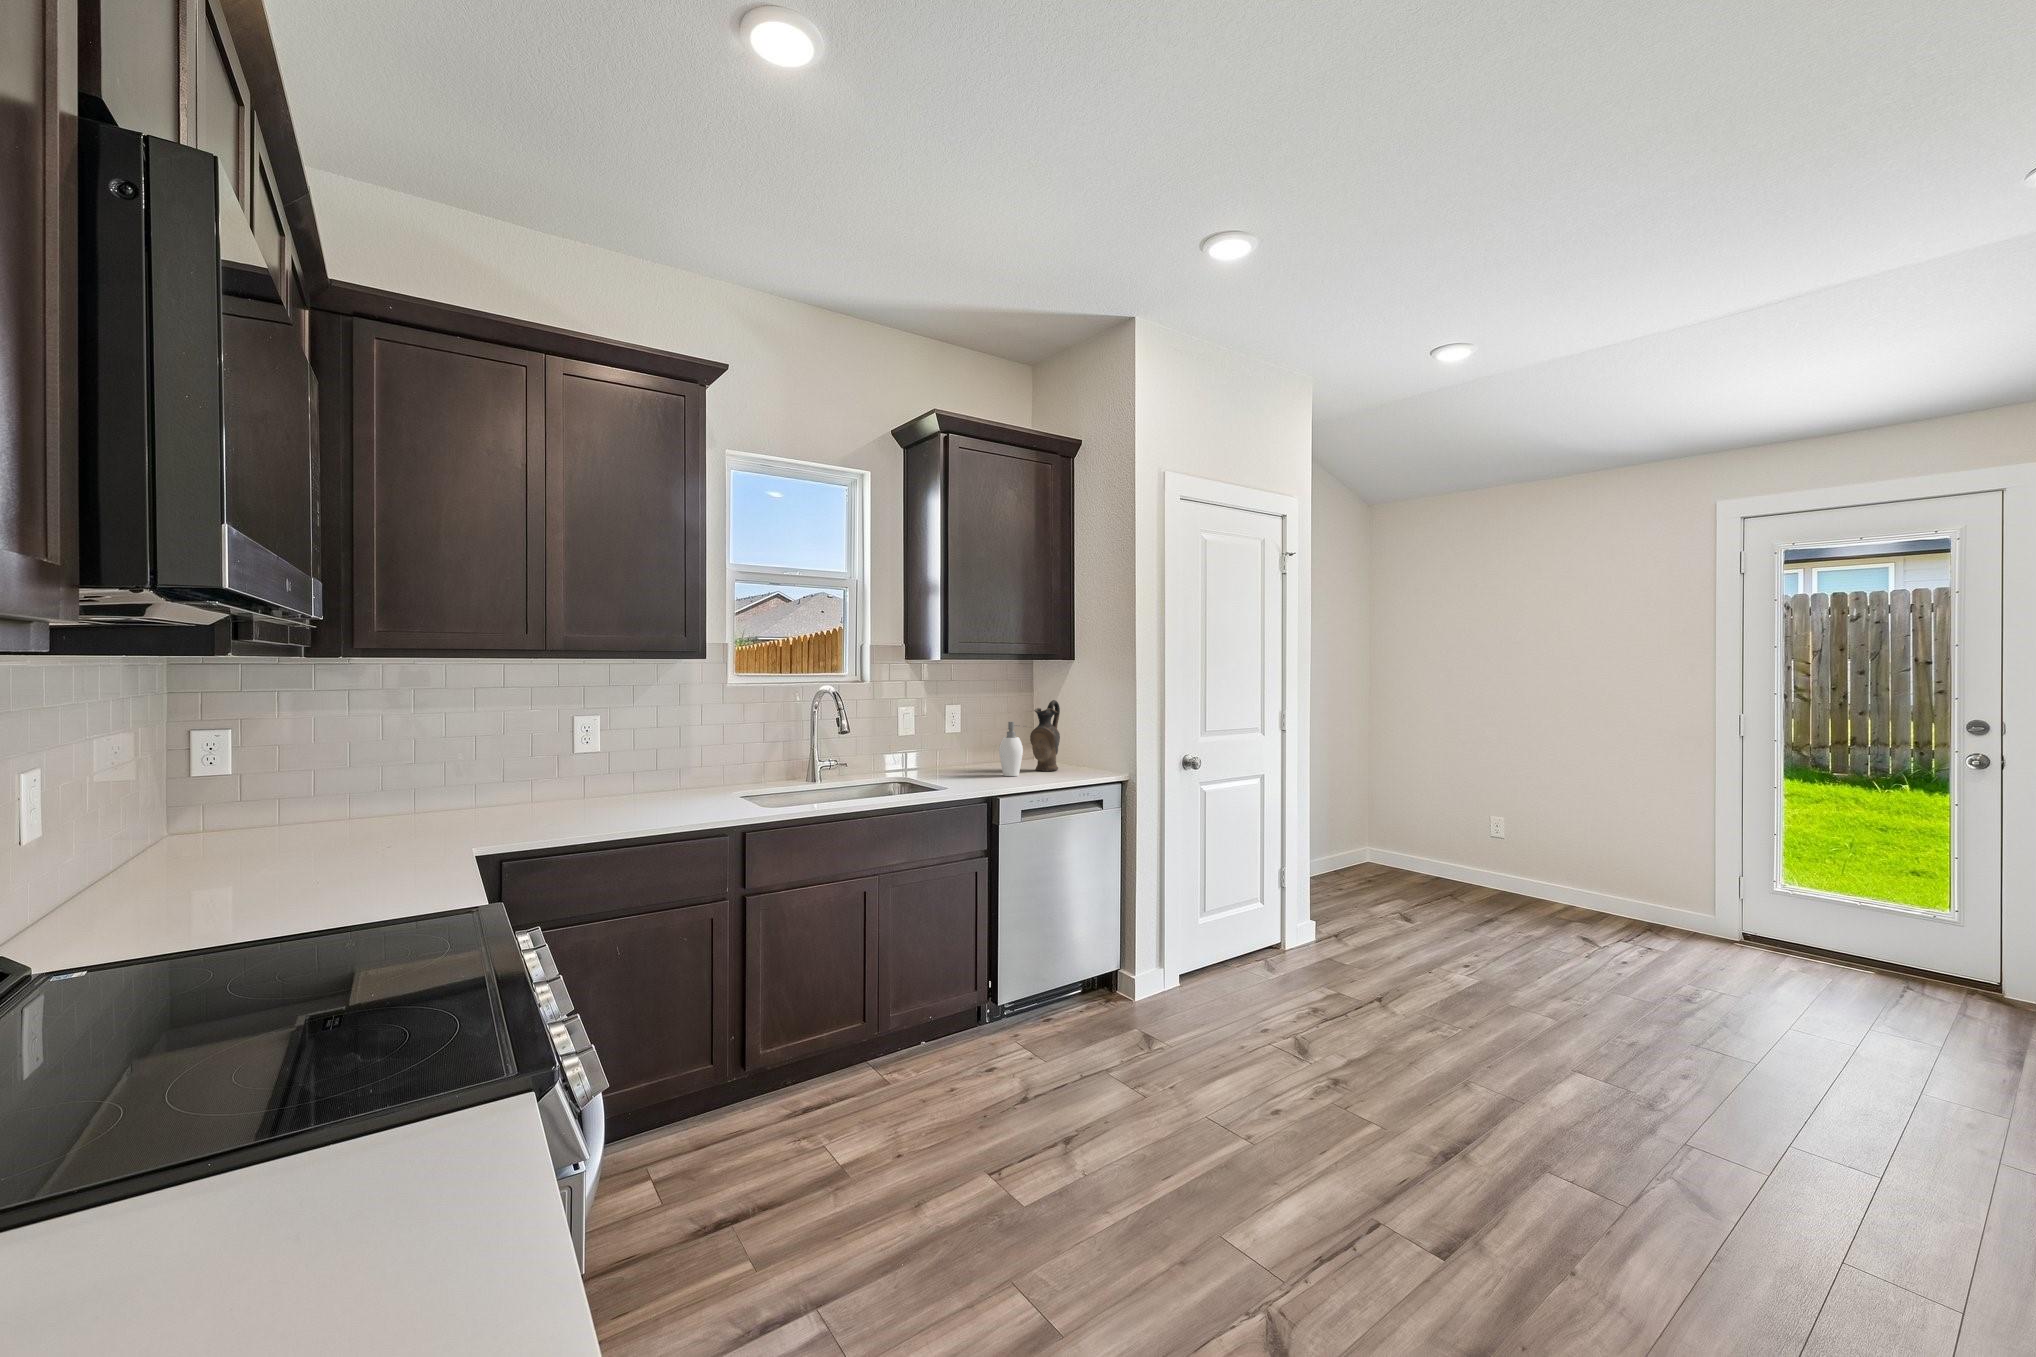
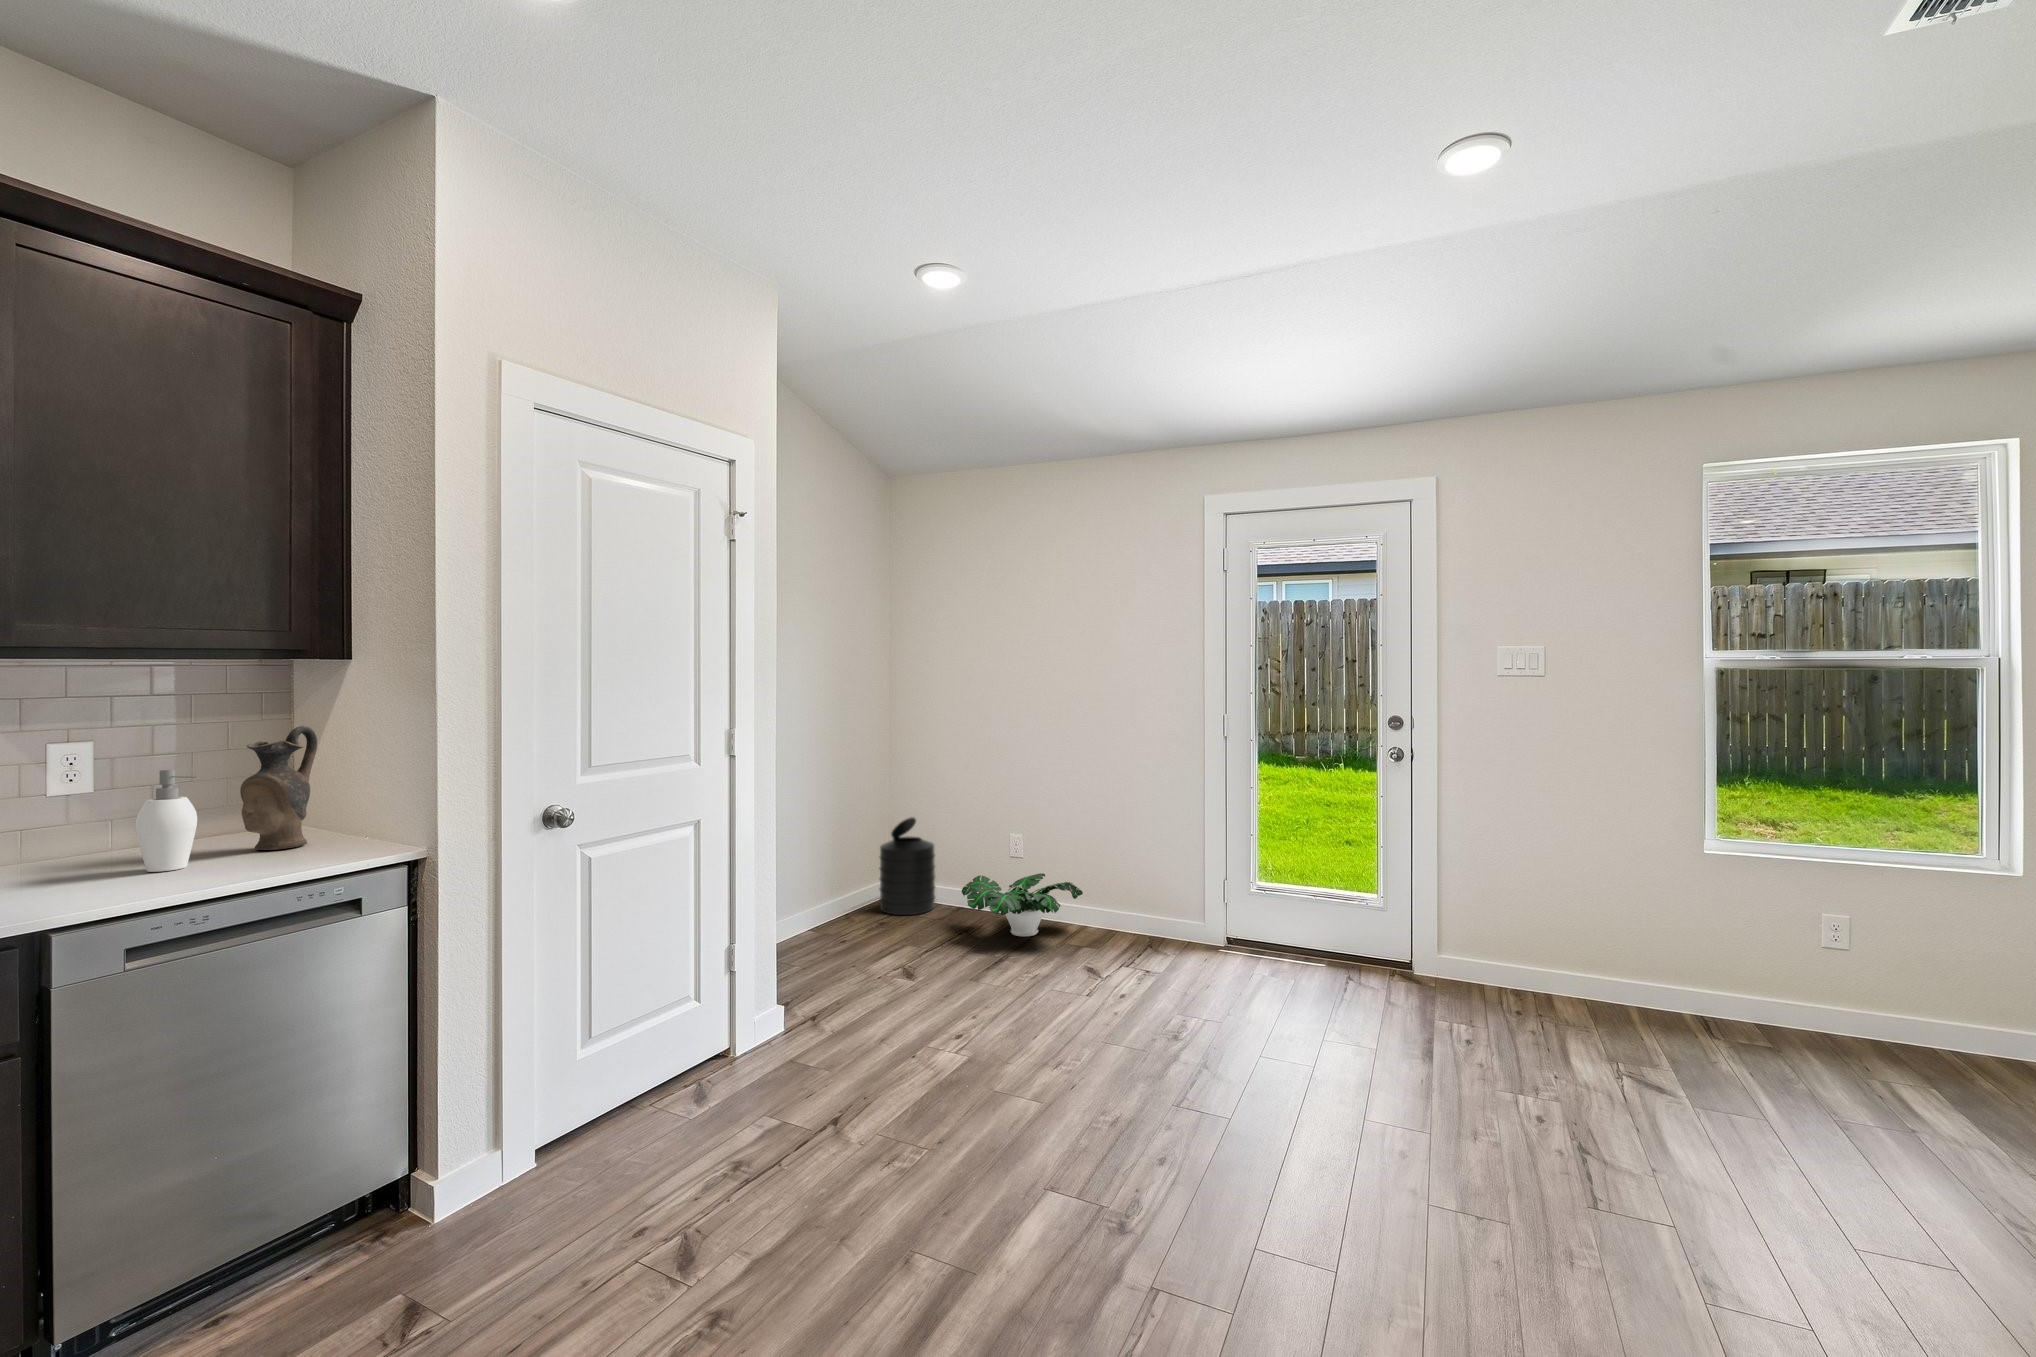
trash can: none [1367,796,1420,880] -> present [879,817,935,915]
potted plant: none [1450,851,1577,909] -> present [962,873,1083,937]

